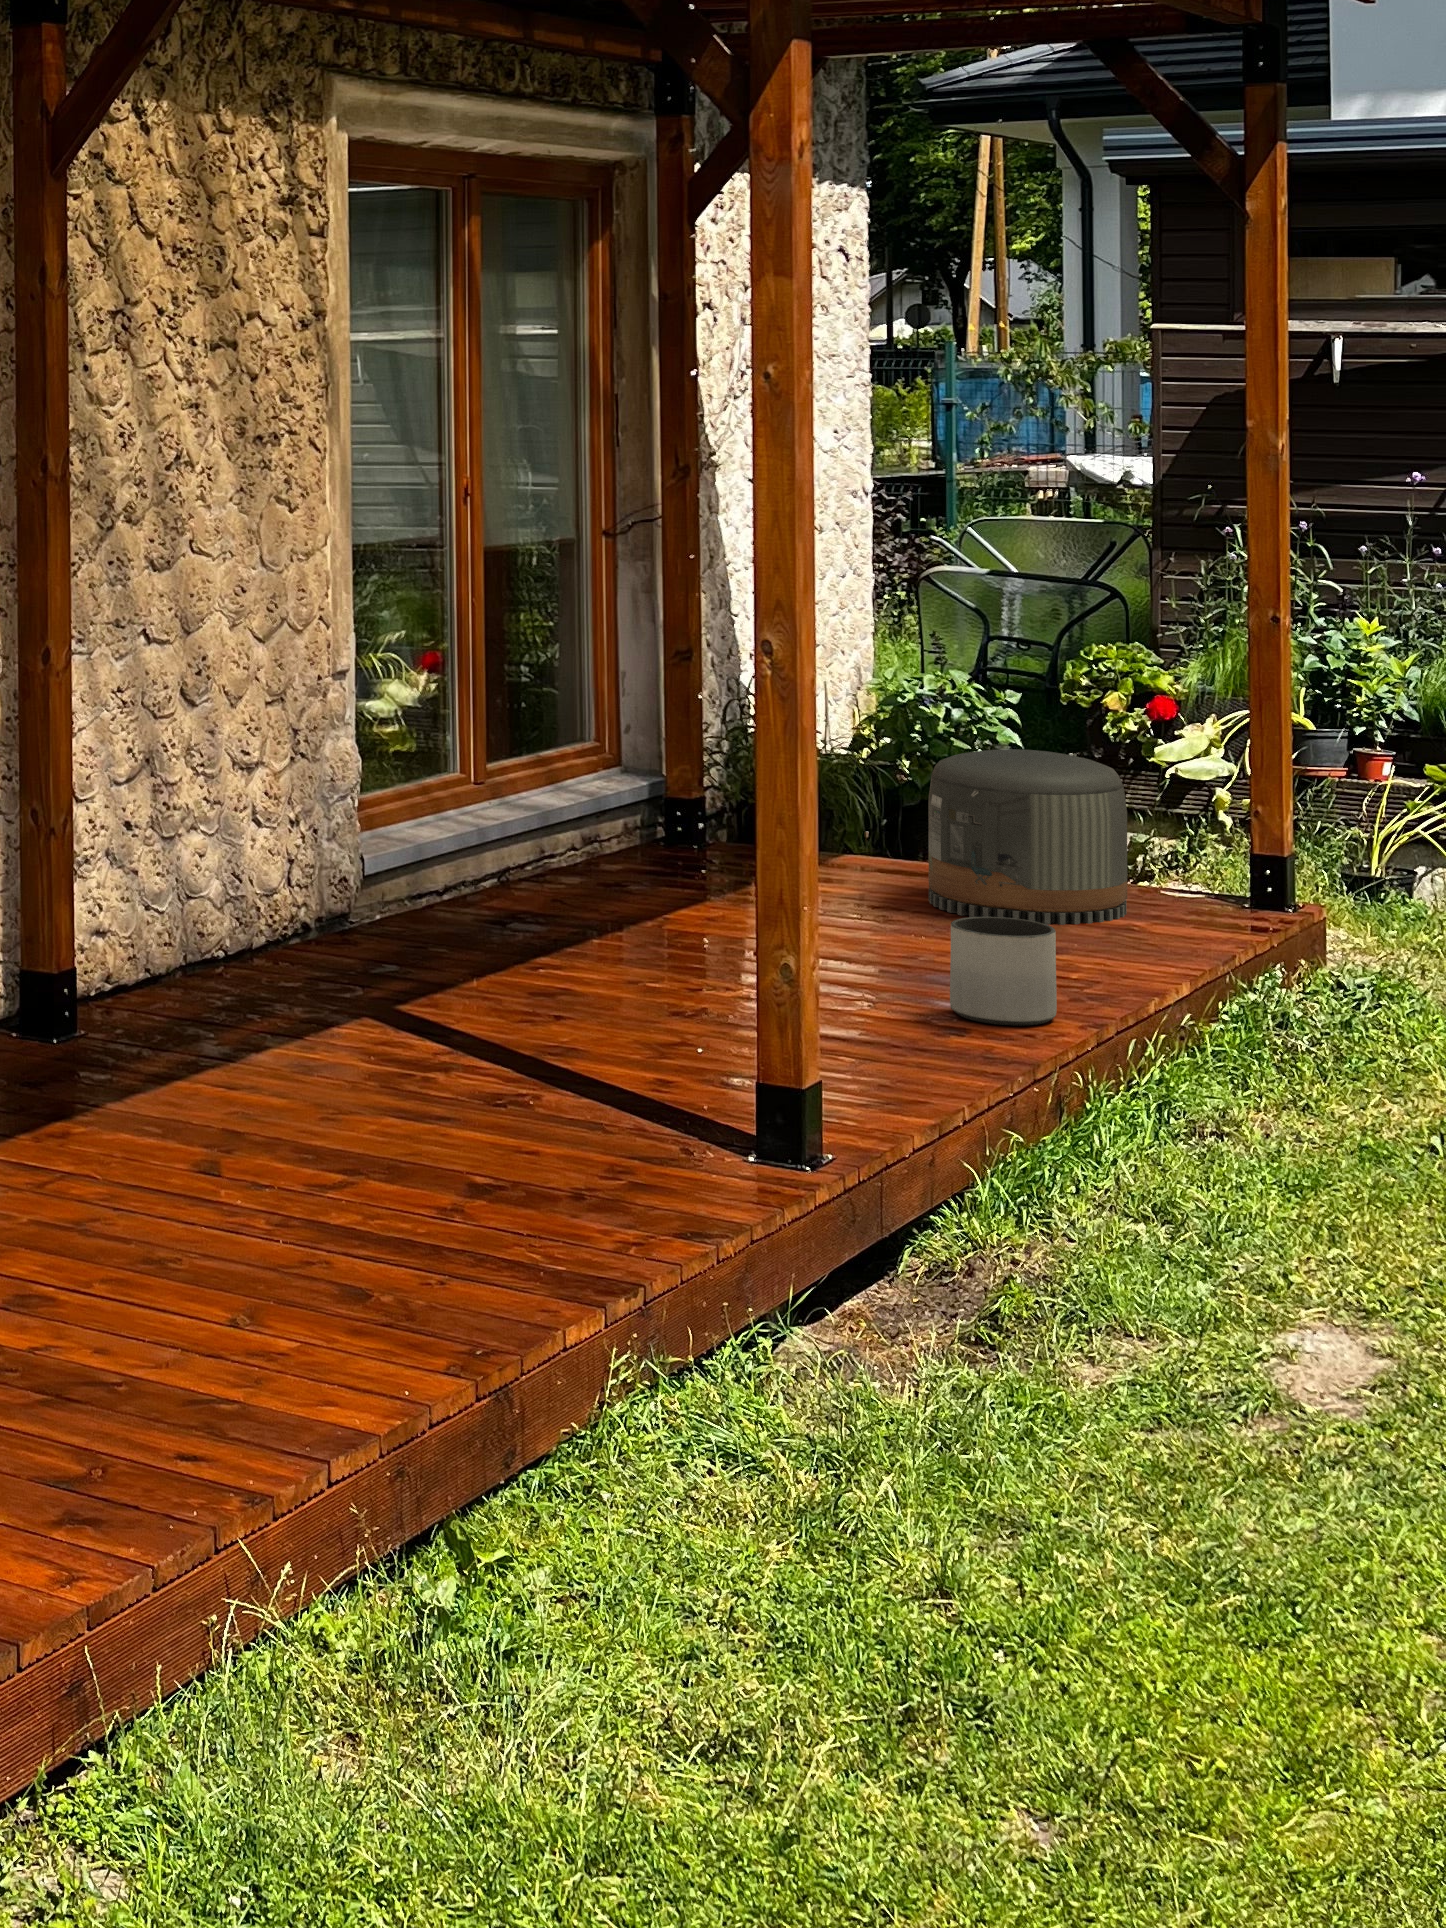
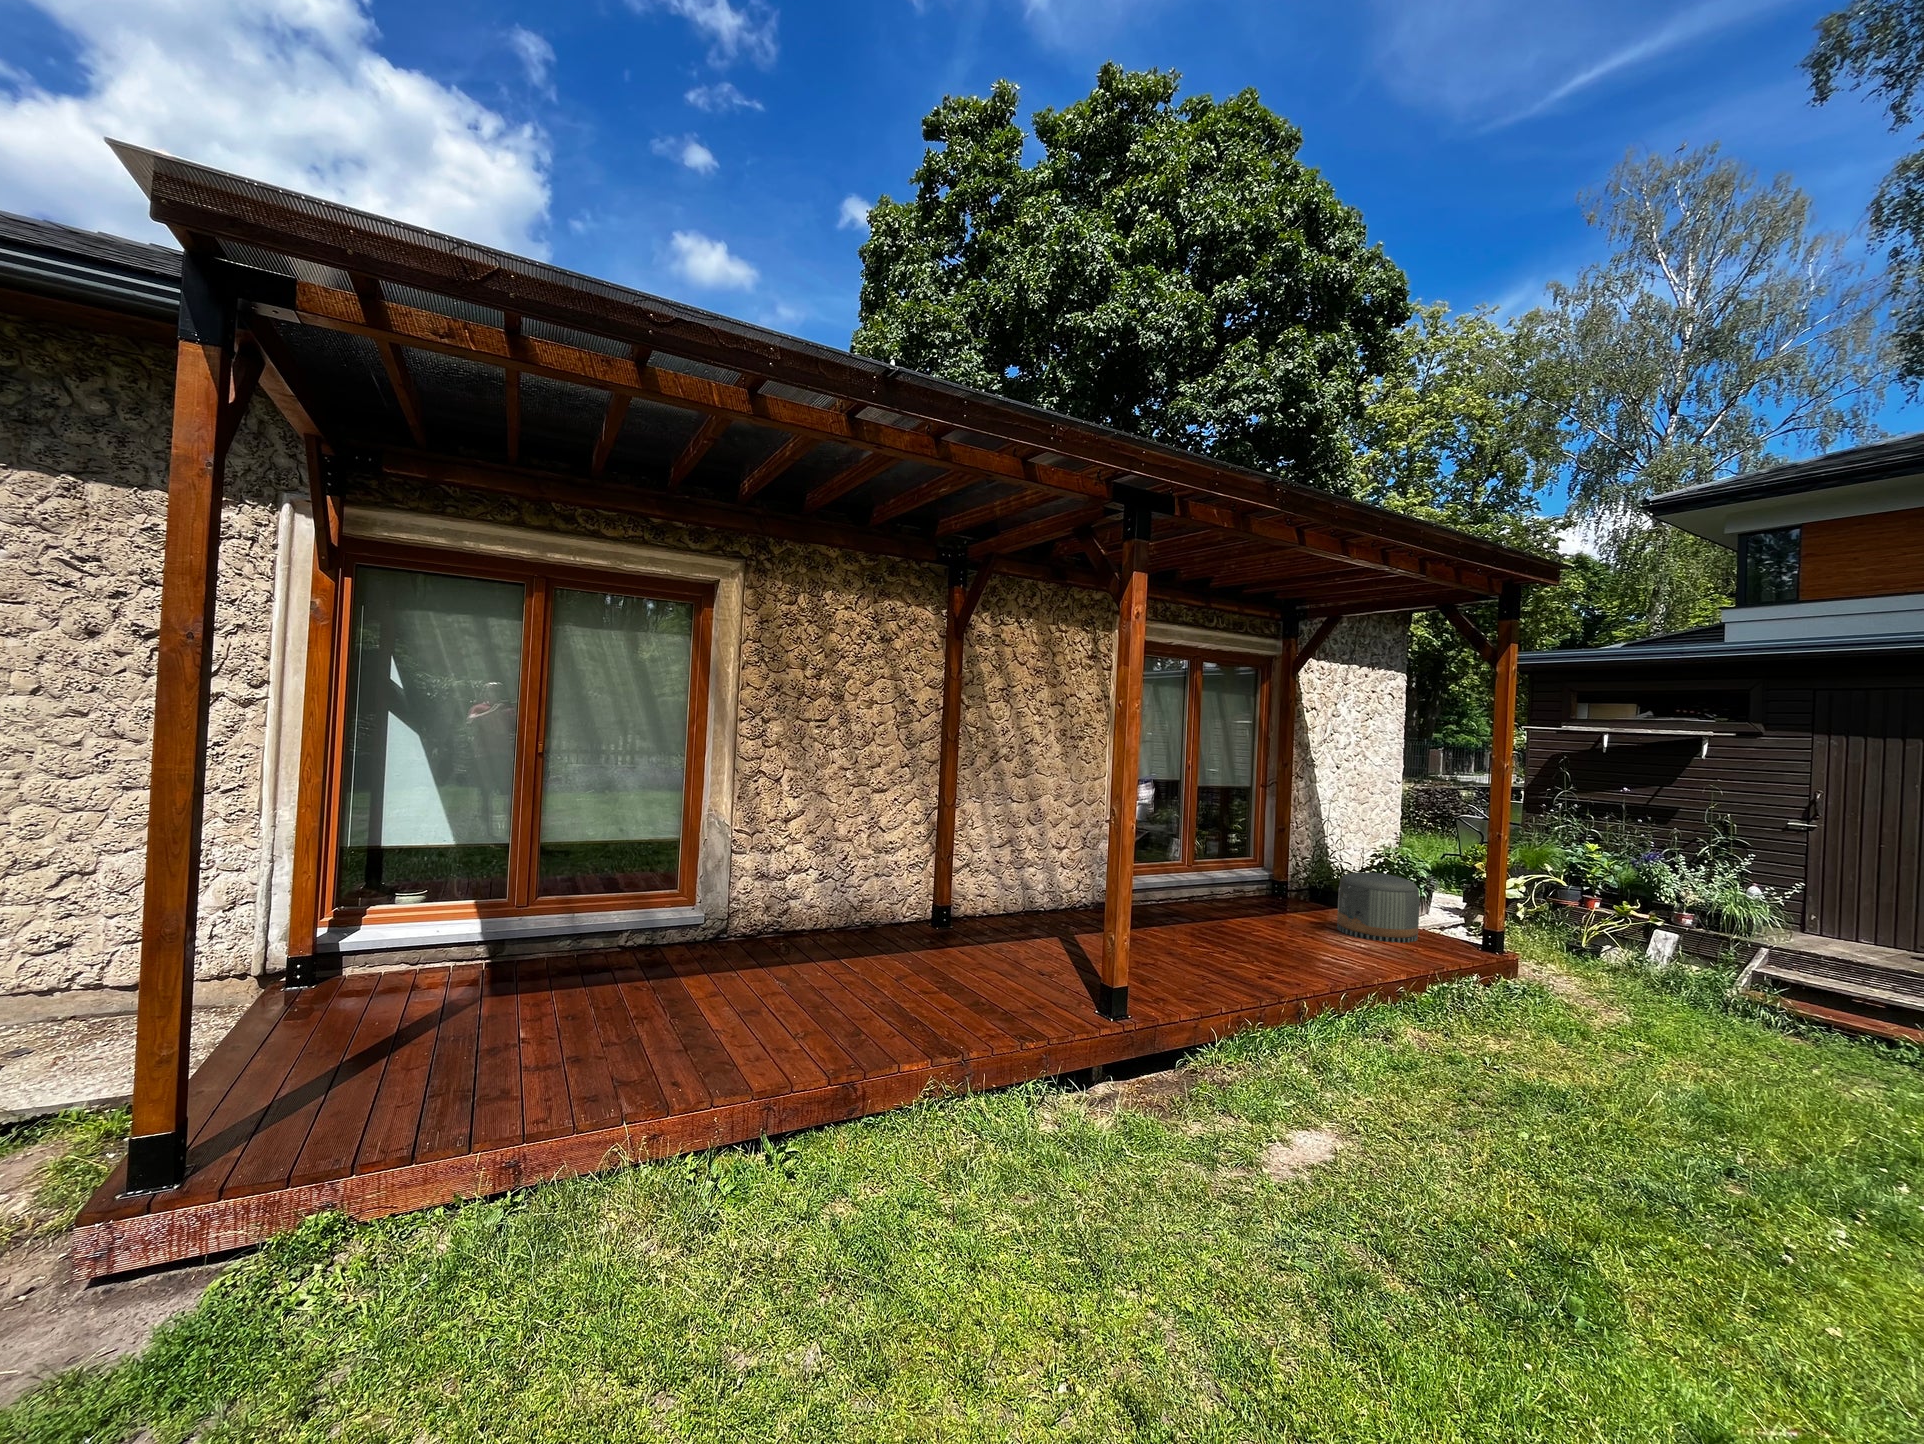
planter: present [950,917,1057,1026] -> none [1271,929,1314,973]

